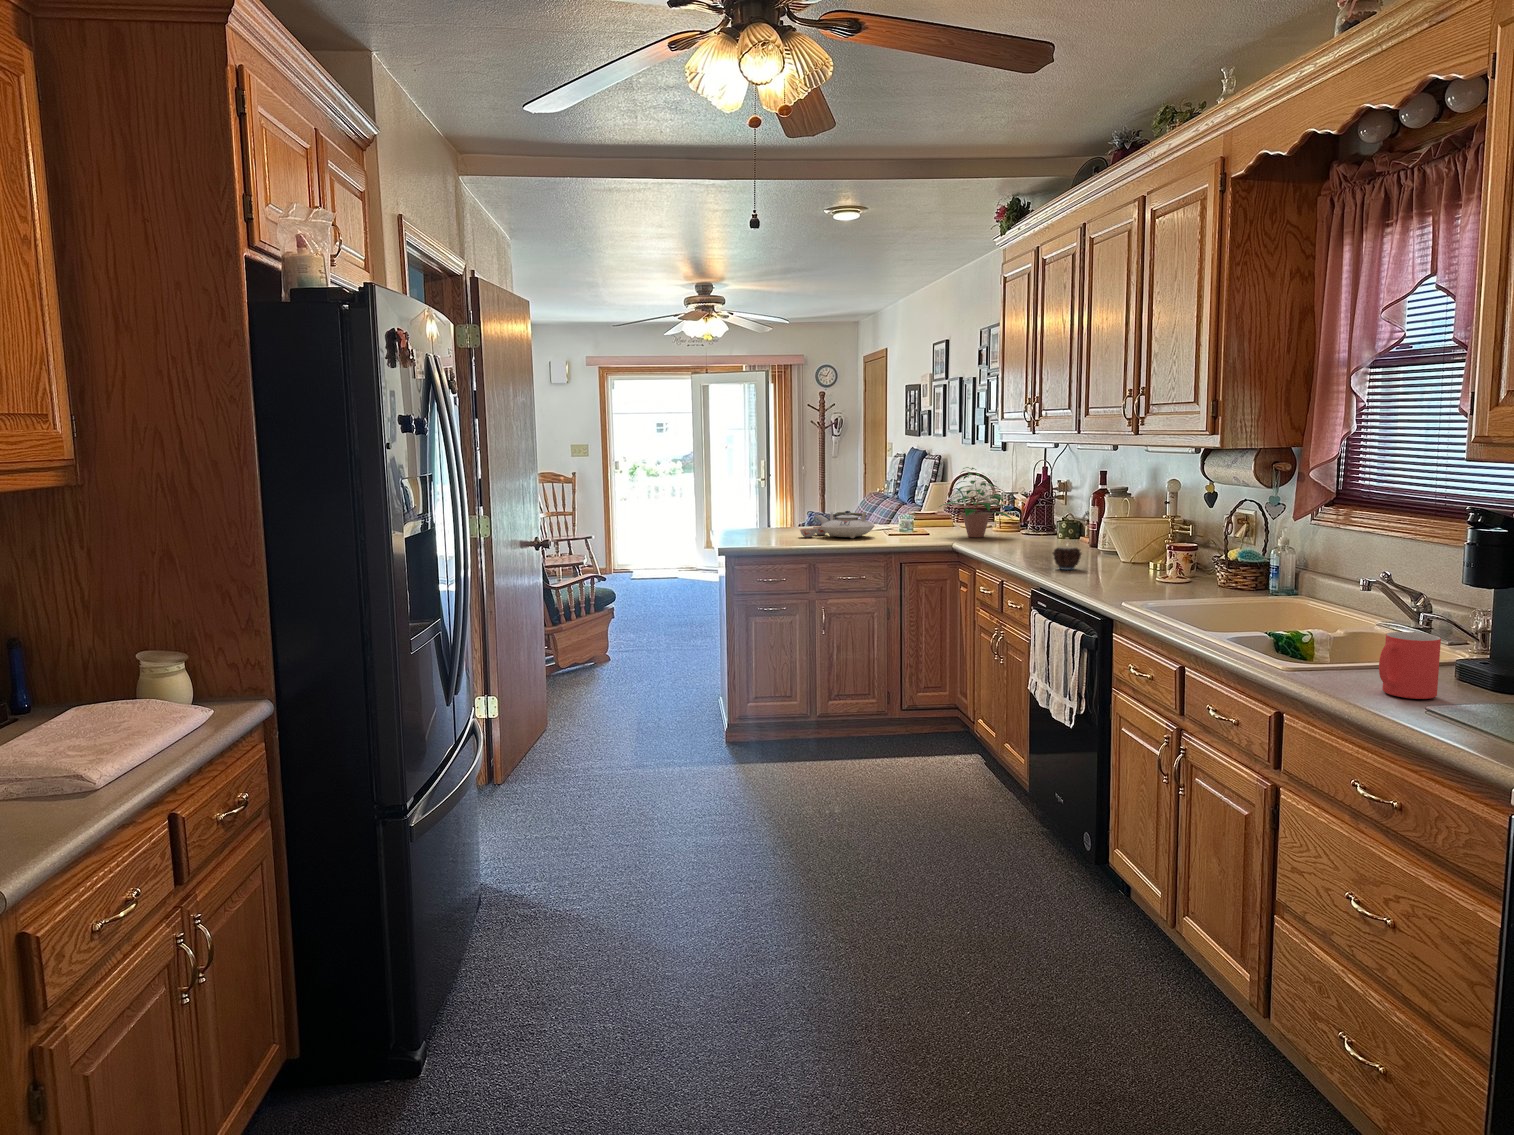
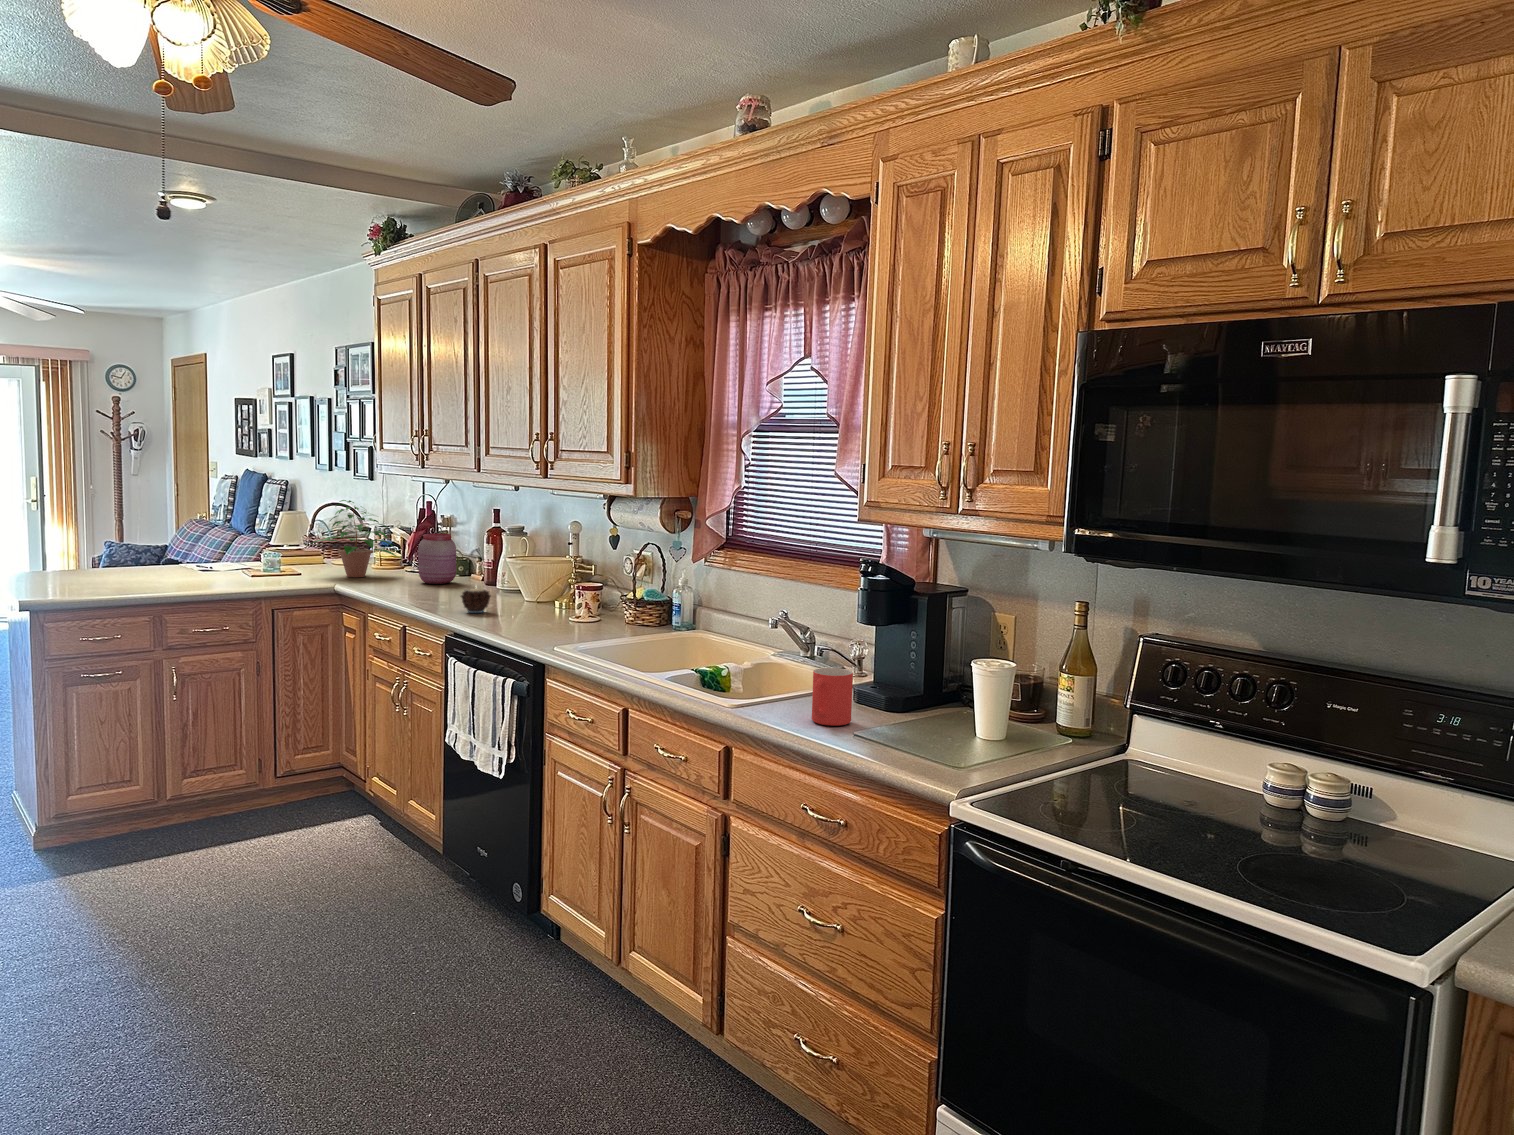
jar: none [1029,497,1064,545] -> present [418,533,456,584]
teapot: present [800,511,874,538] -> none [128,549,232,582]

